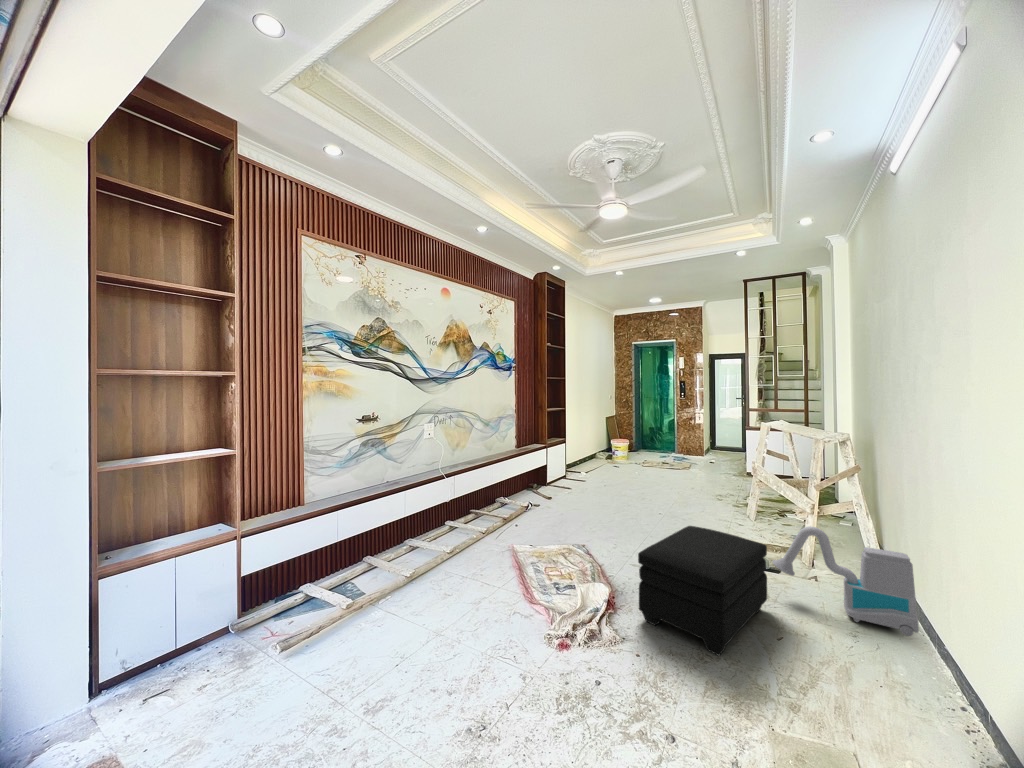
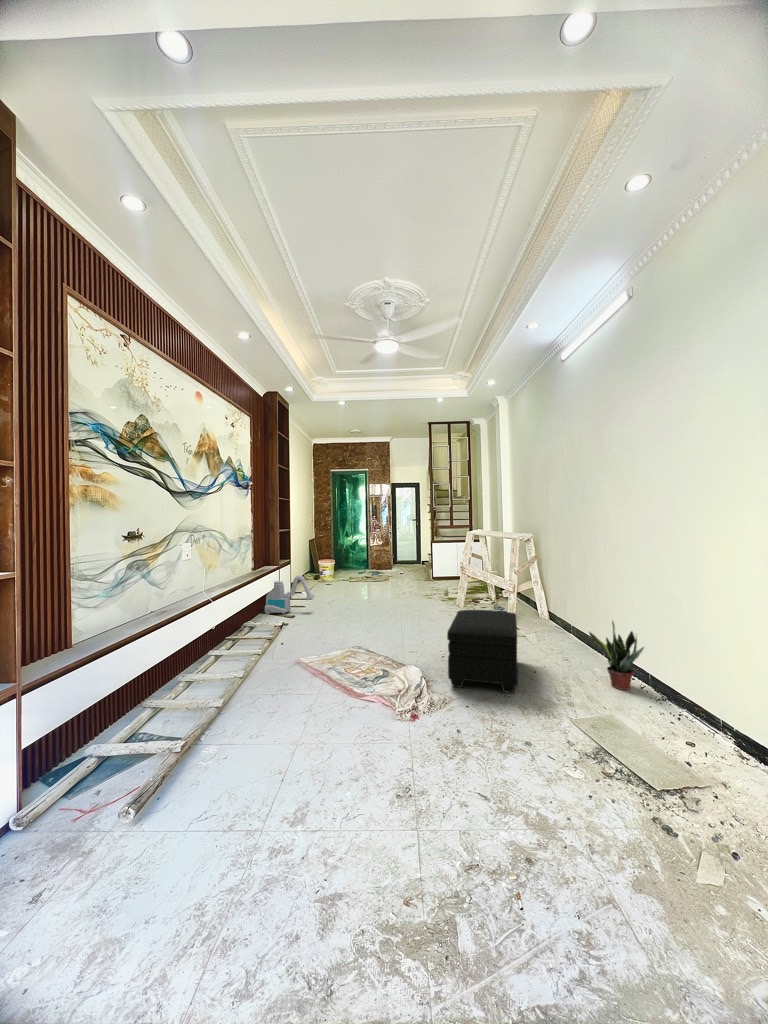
vacuum cleaner: present [772,526,919,636] -> present [265,576,315,614]
potted plant: none [867,594,974,720] -> present [589,621,644,690]

